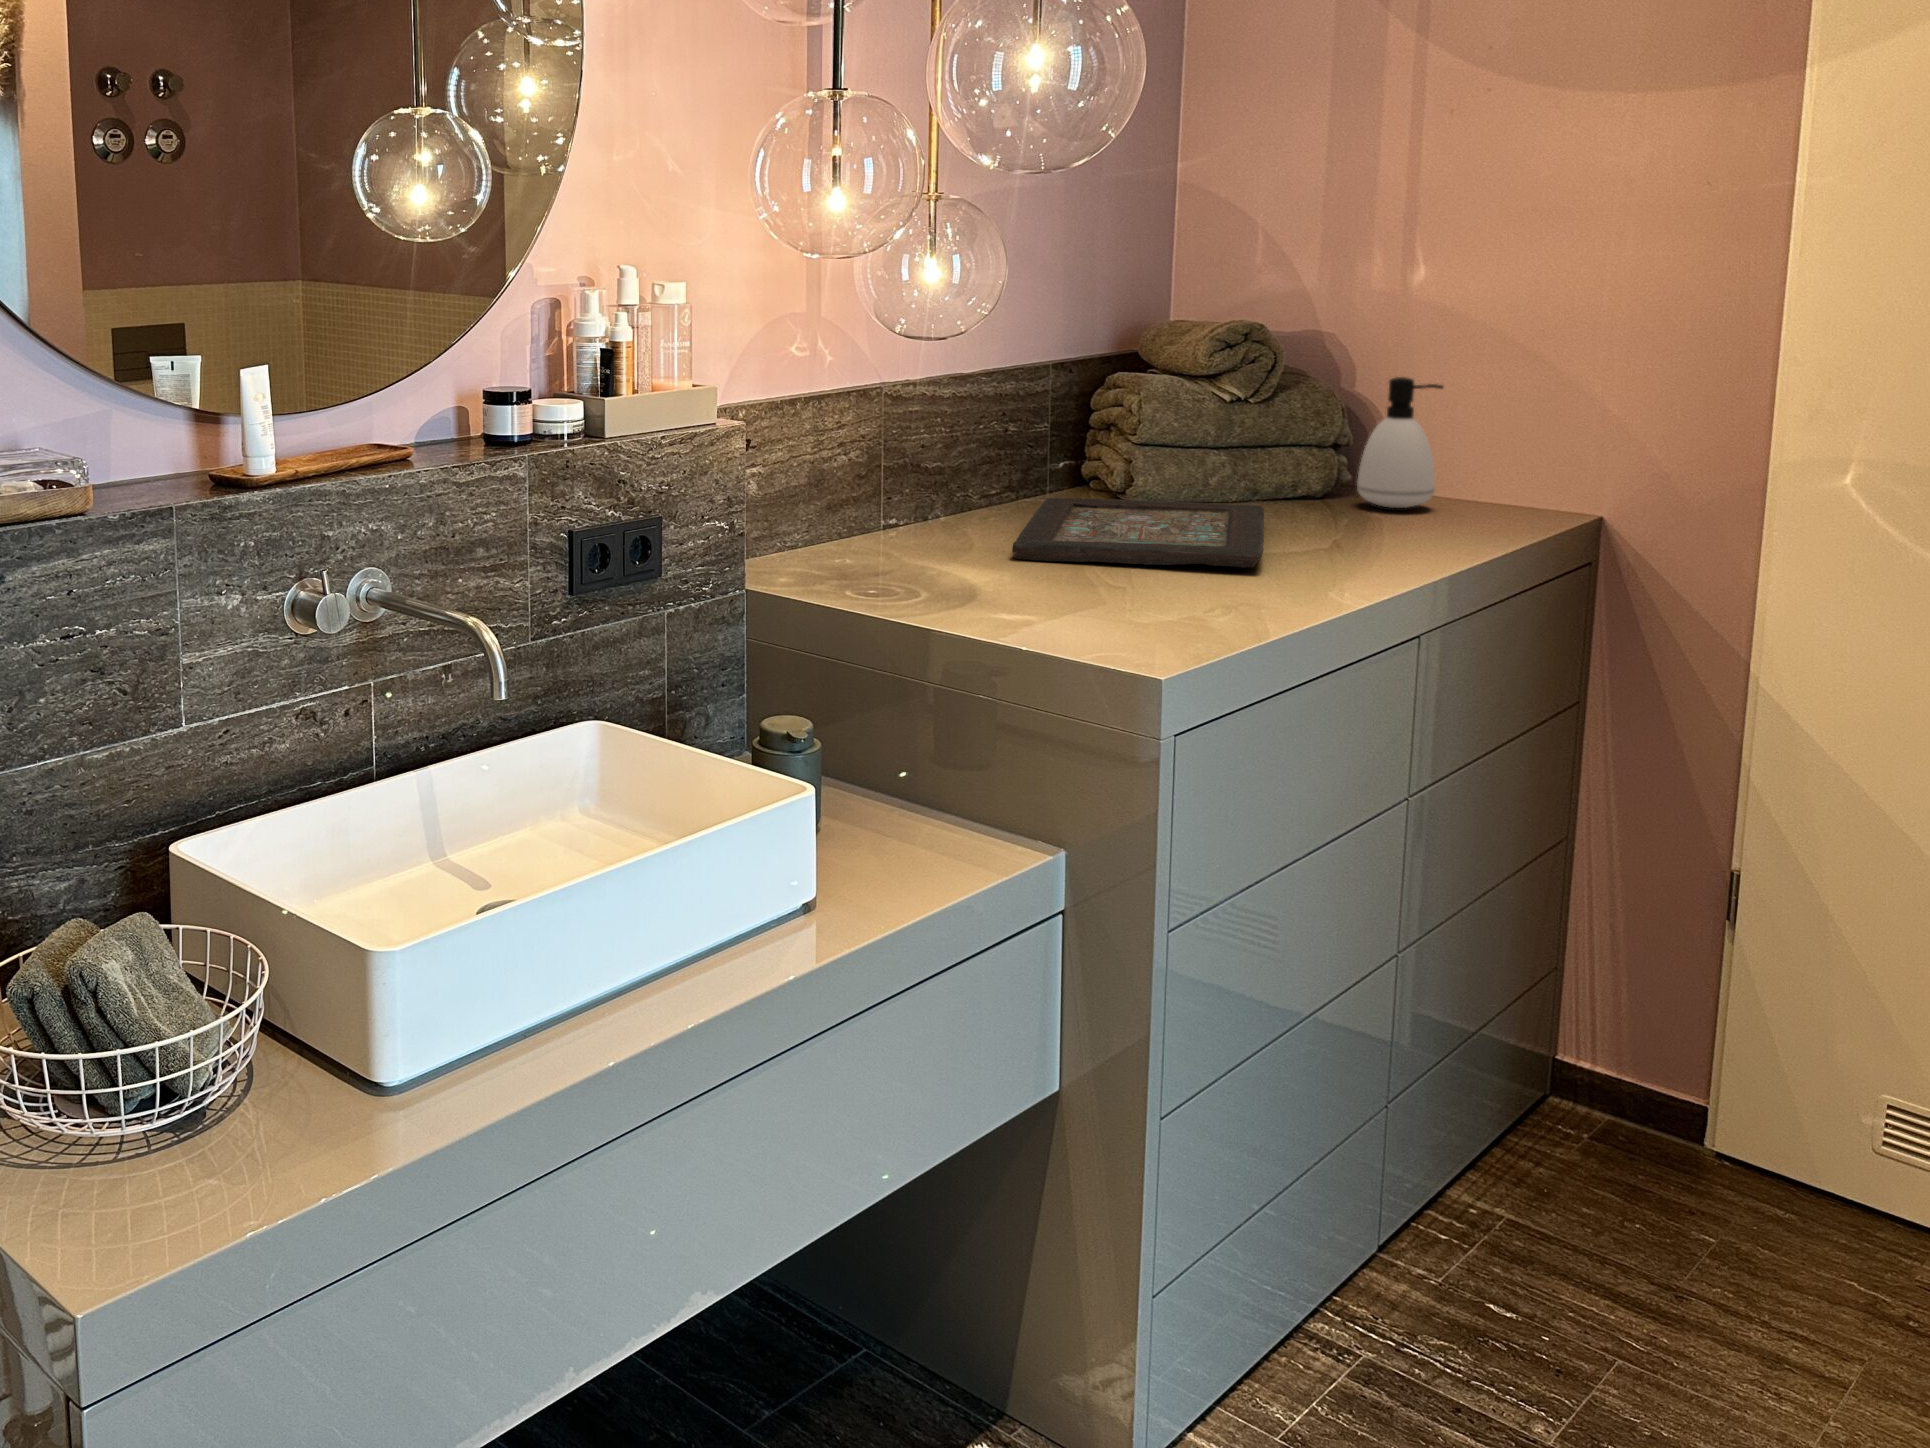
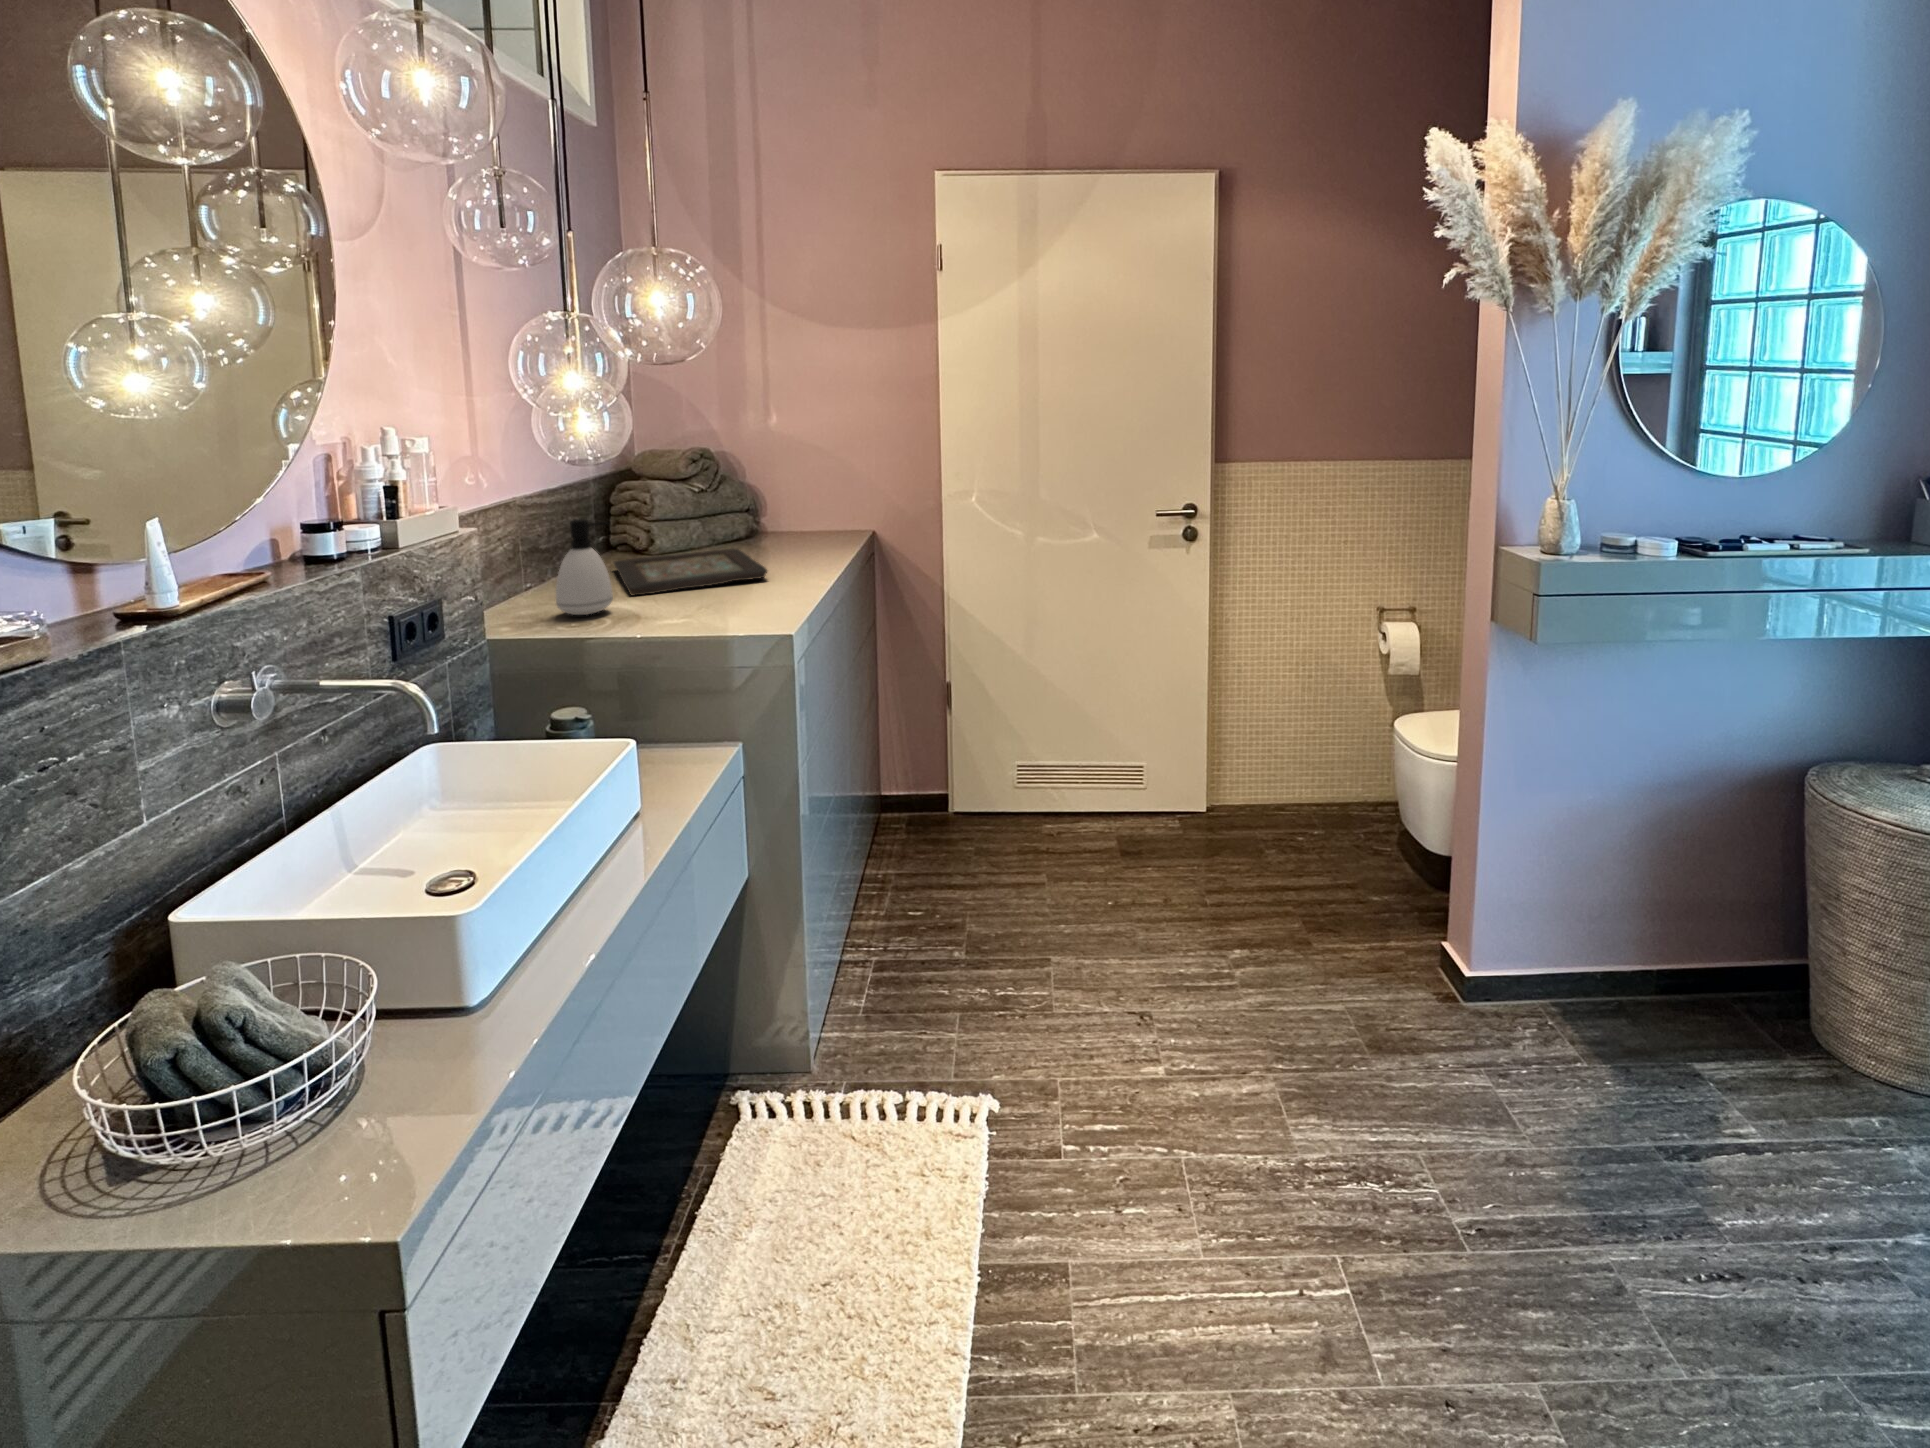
soap dispenser: present [1357,377,1443,508] -> present [556,519,613,615]

